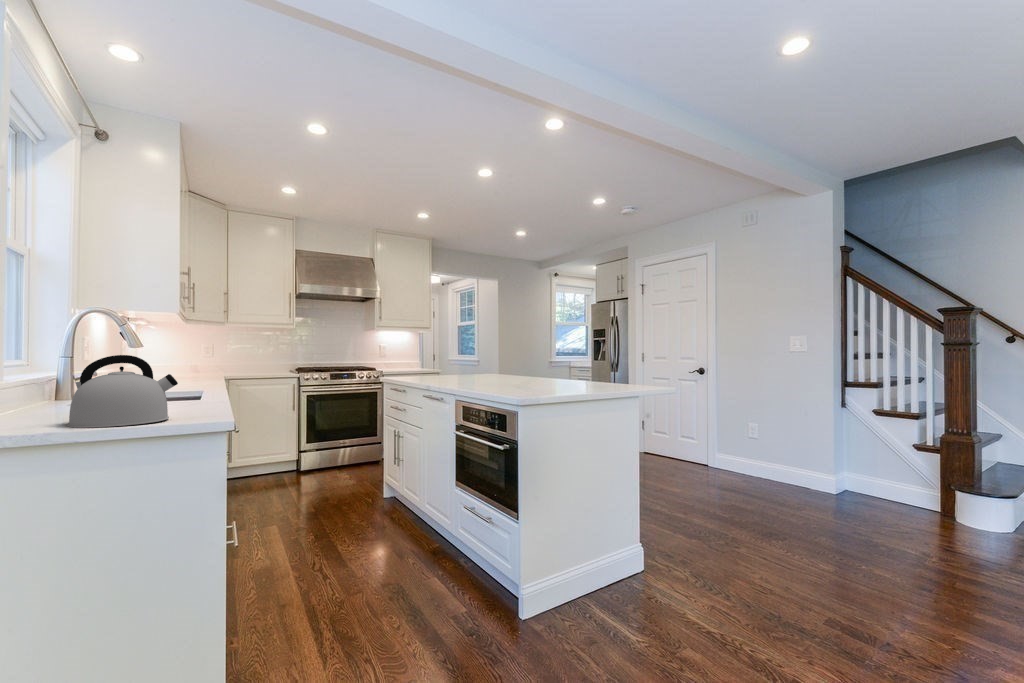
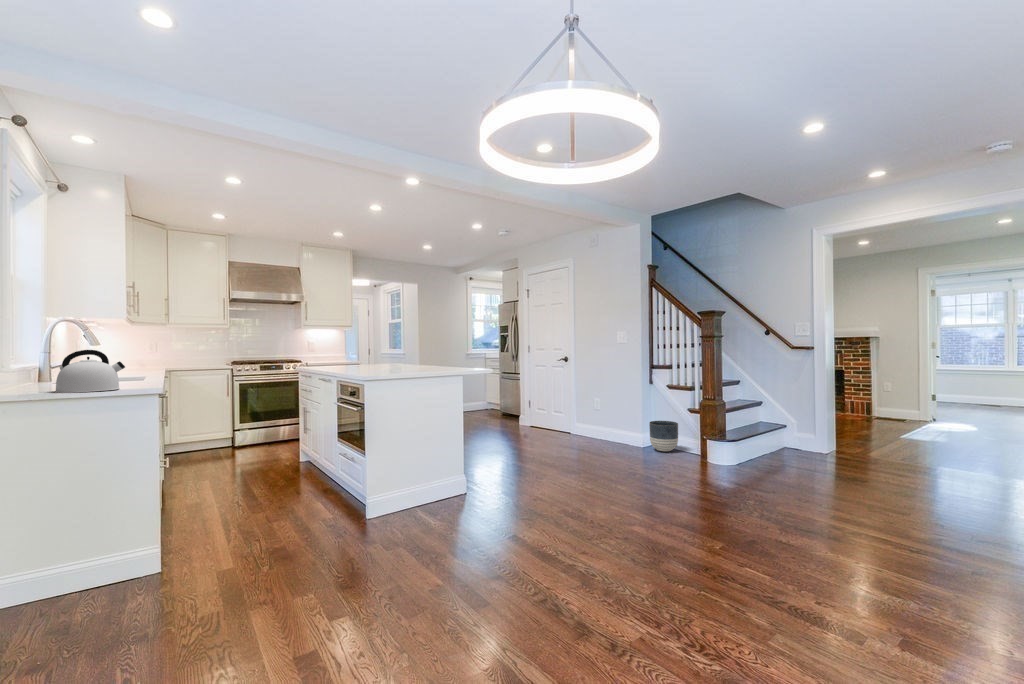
planter: none [848,458,895,502] -> present [649,421,678,452]

